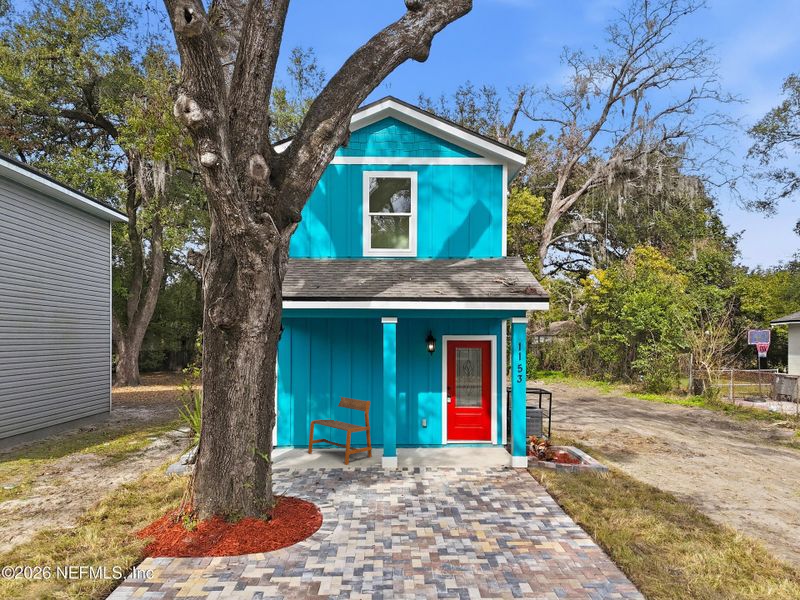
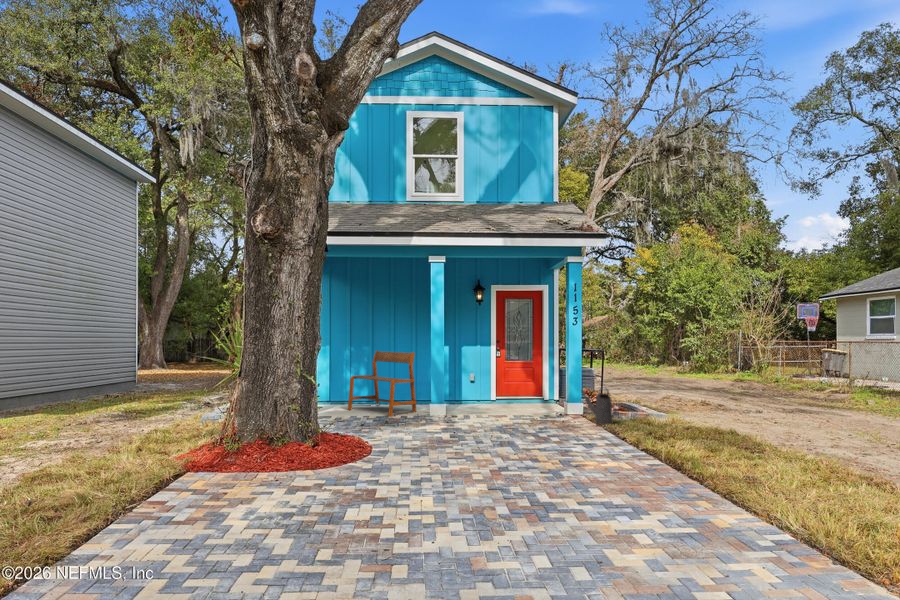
watering can: none [527,443,559,481] -> present [582,388,616,425]

